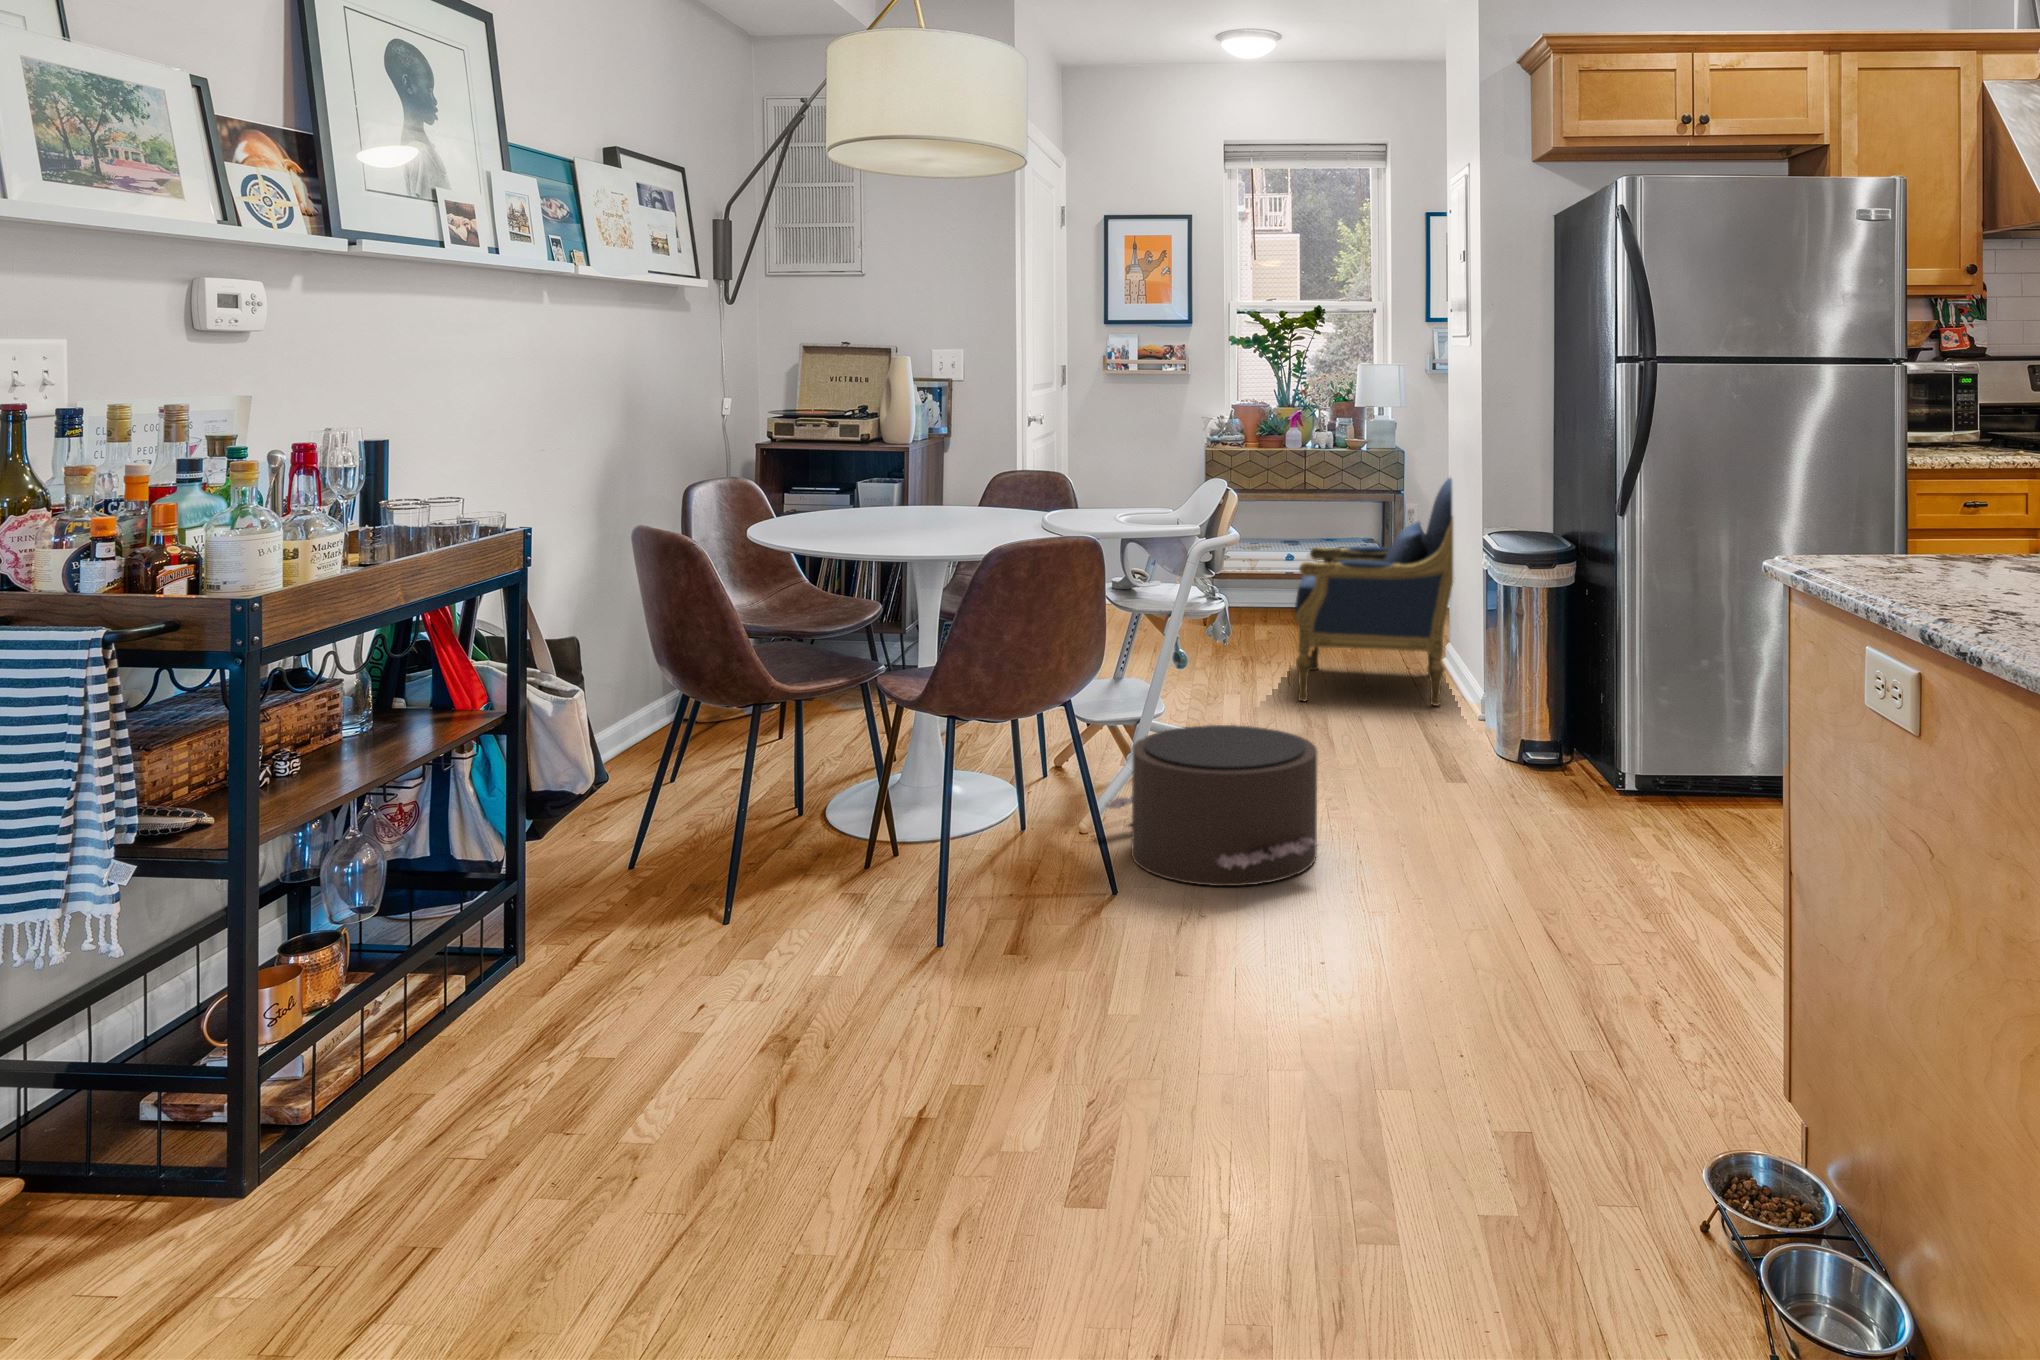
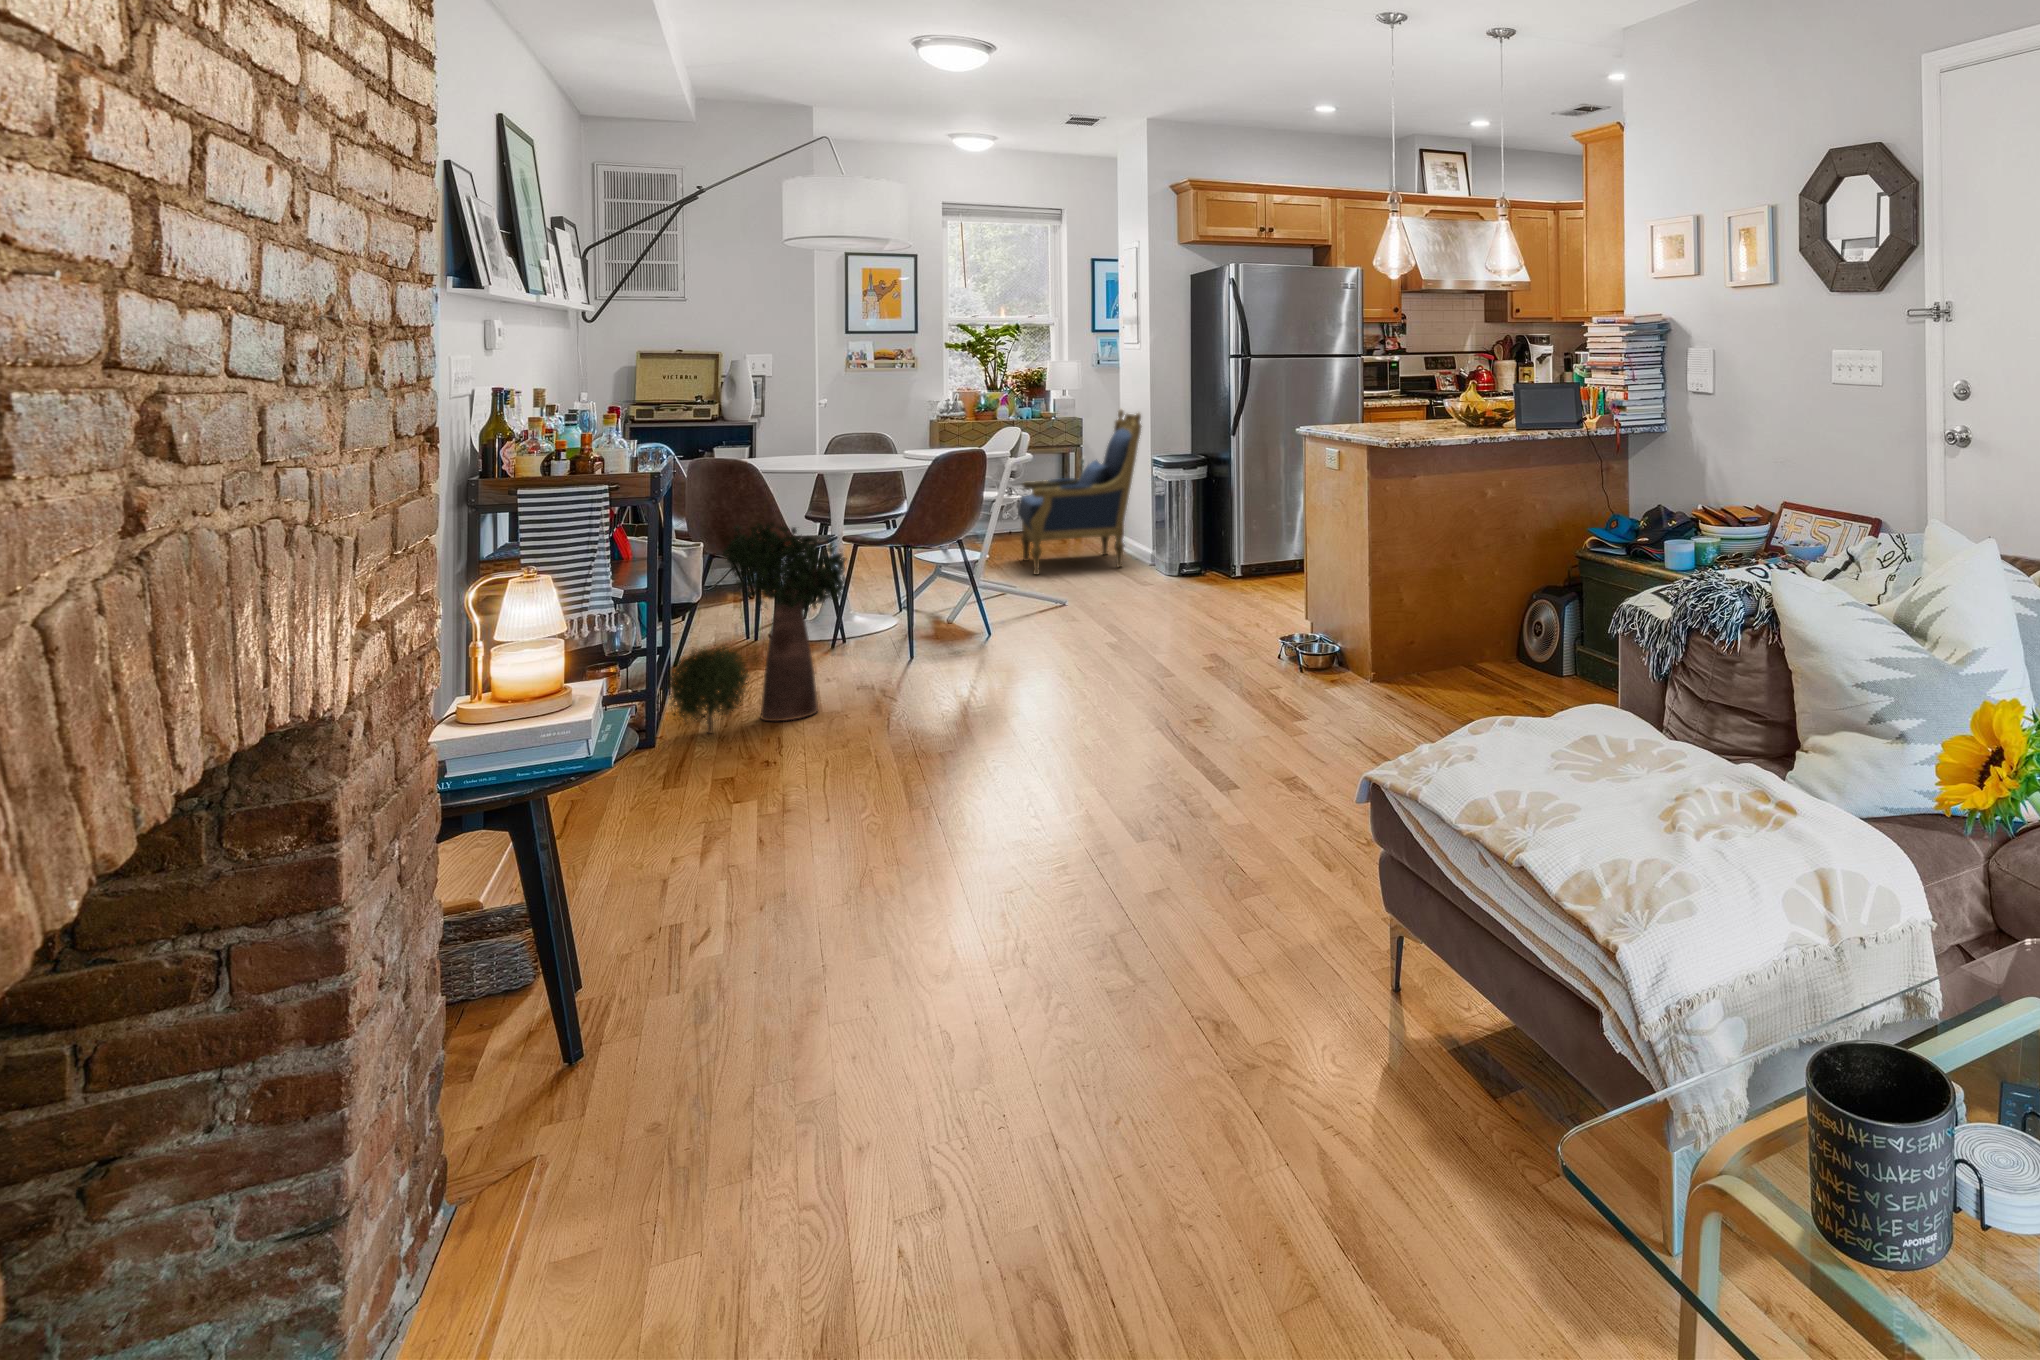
potted plant: none [357,600,732,1000] -> present [669,523,846,733]
pouf: present [1105,725,1317,886] -> none [986,570,1120,645]

